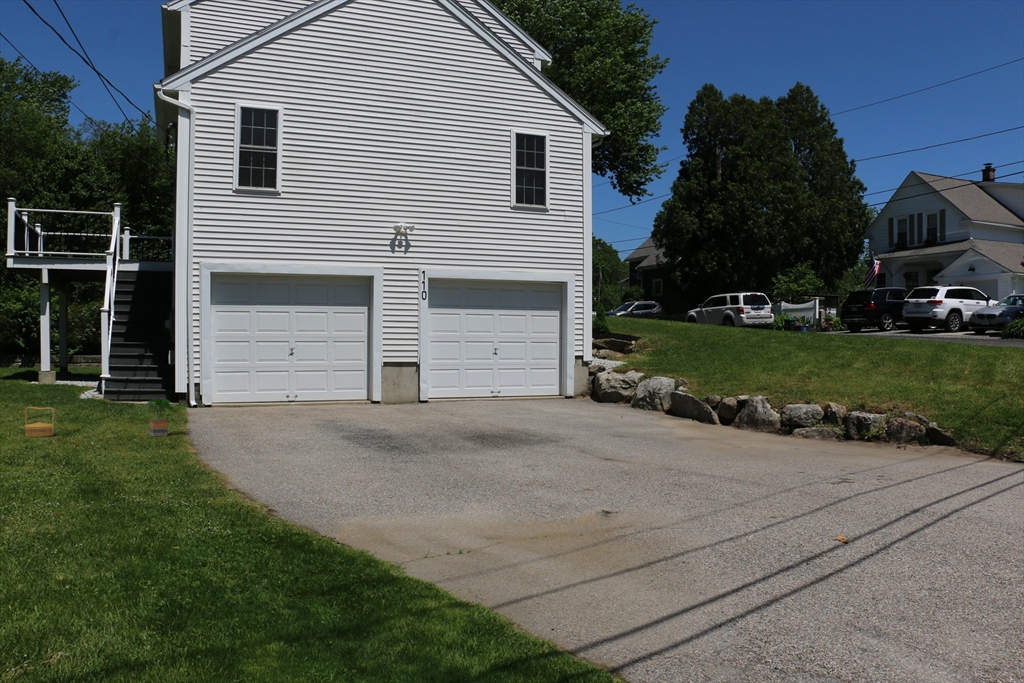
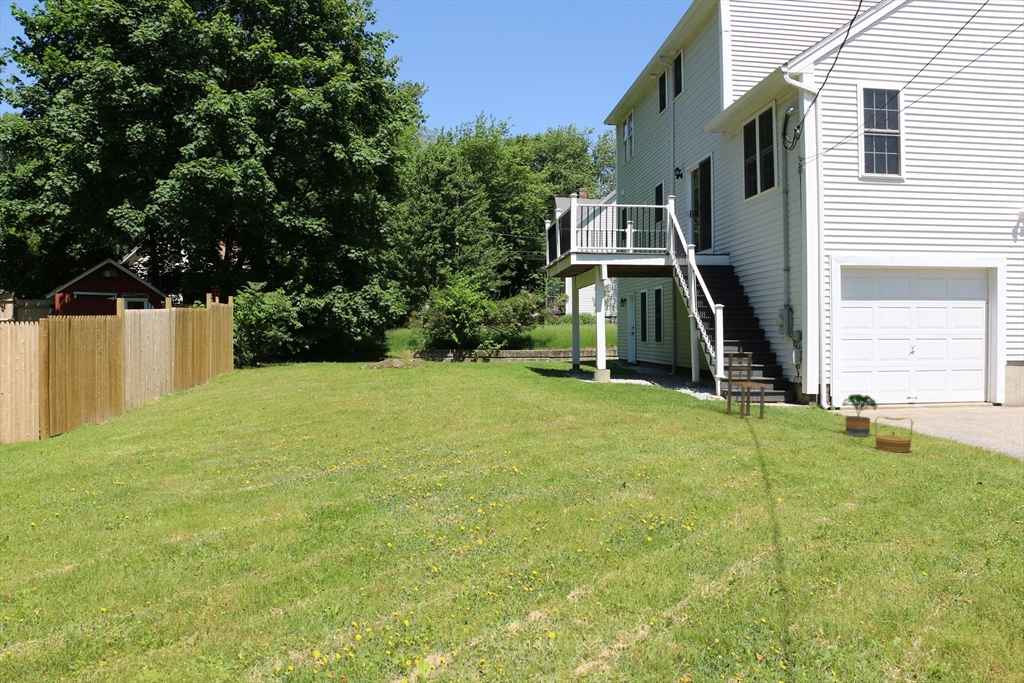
chair: none [13,354,41,415] -> present [727,353,765,419]
potted tree: present [147,399,173,437] -> present [843,394,877,437]

